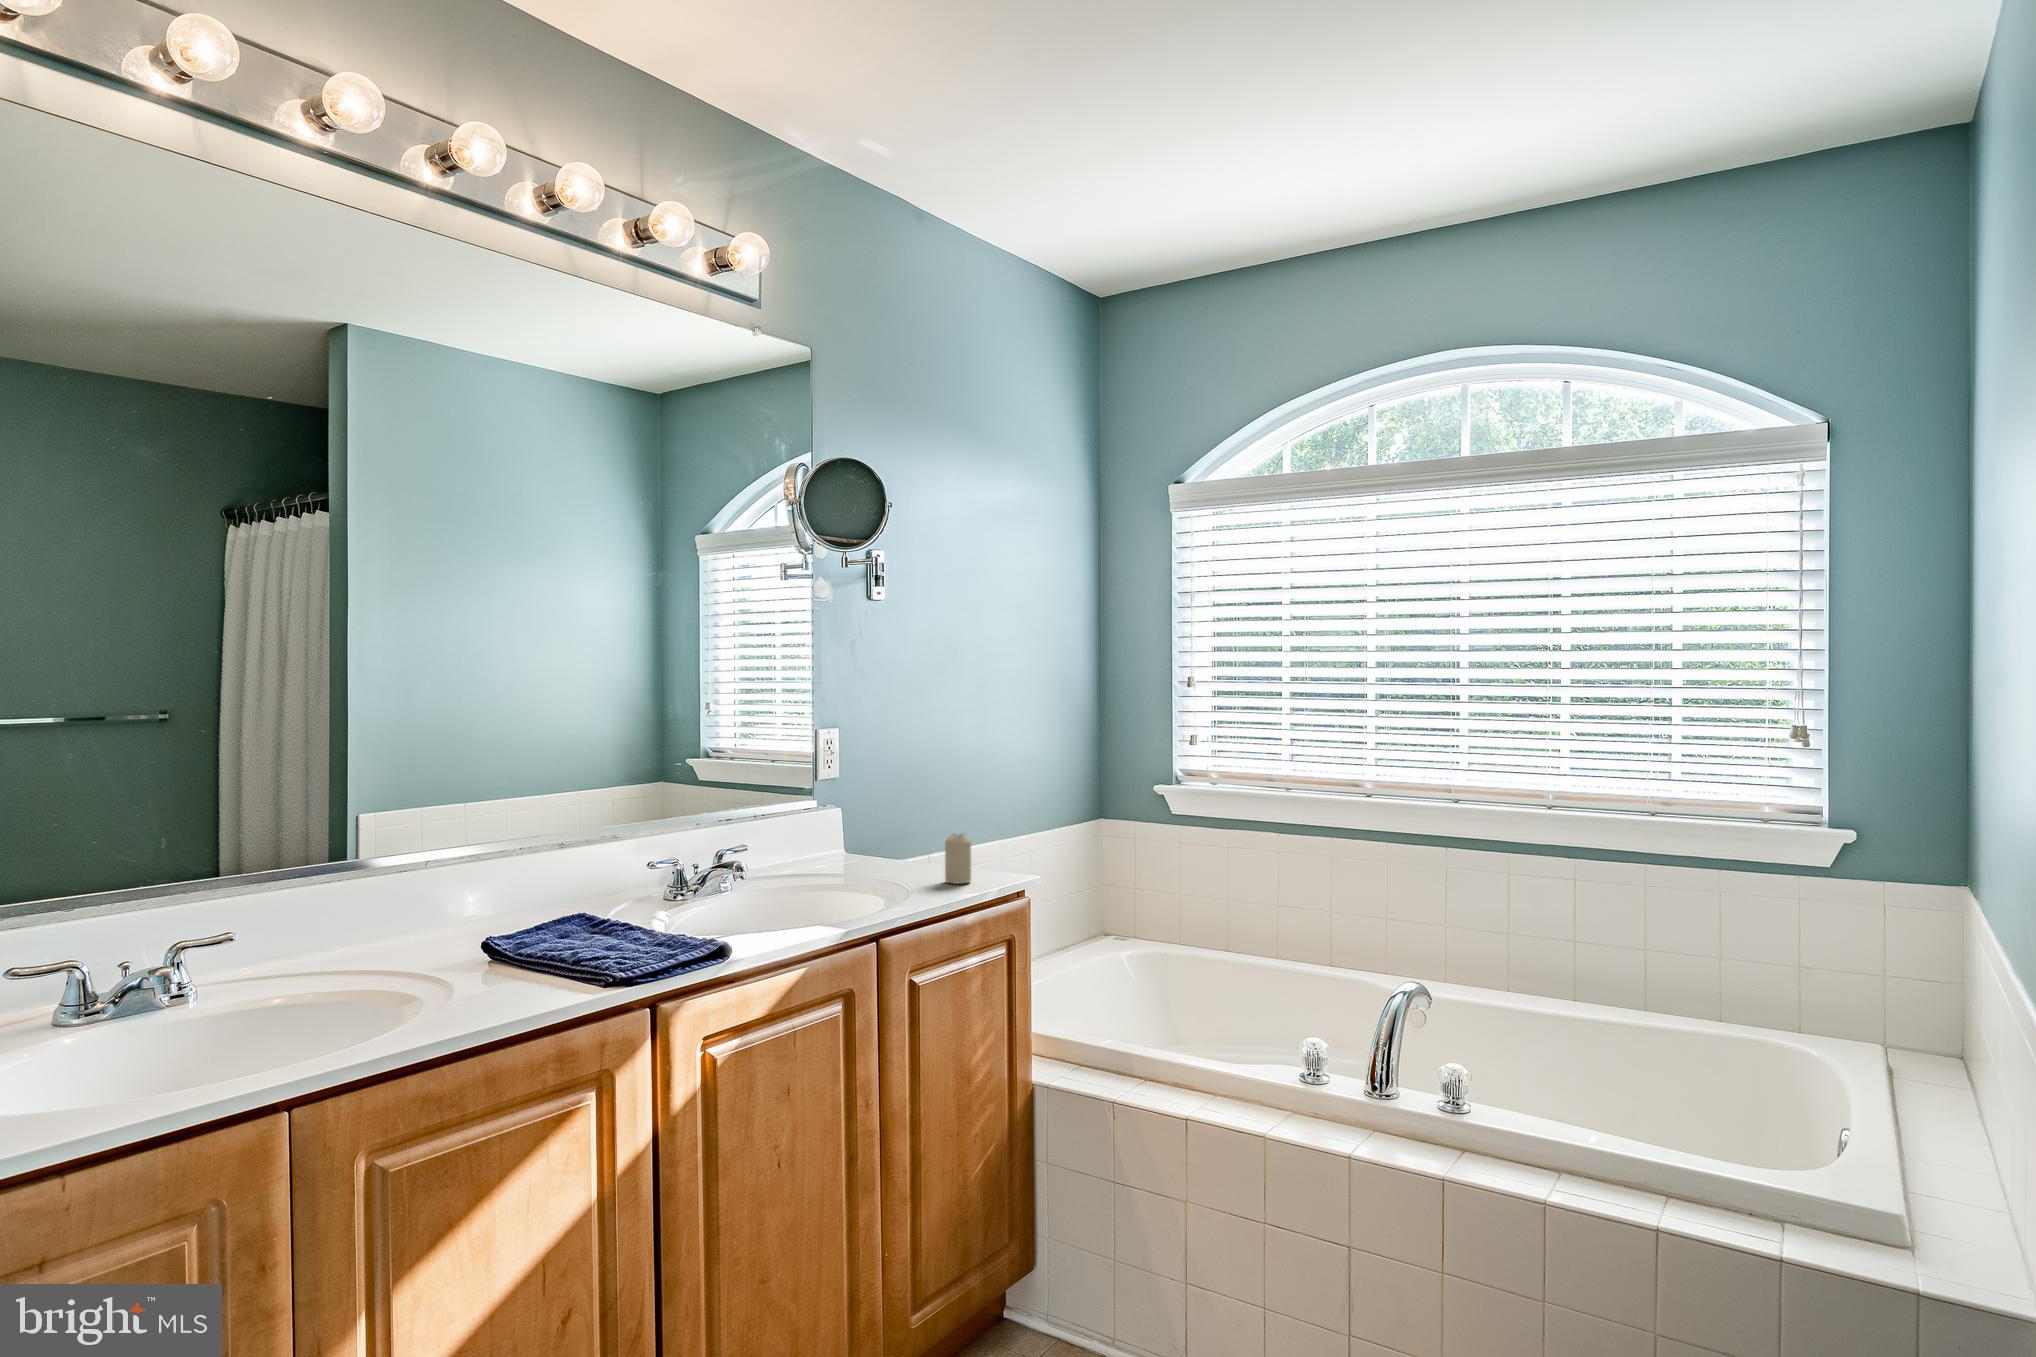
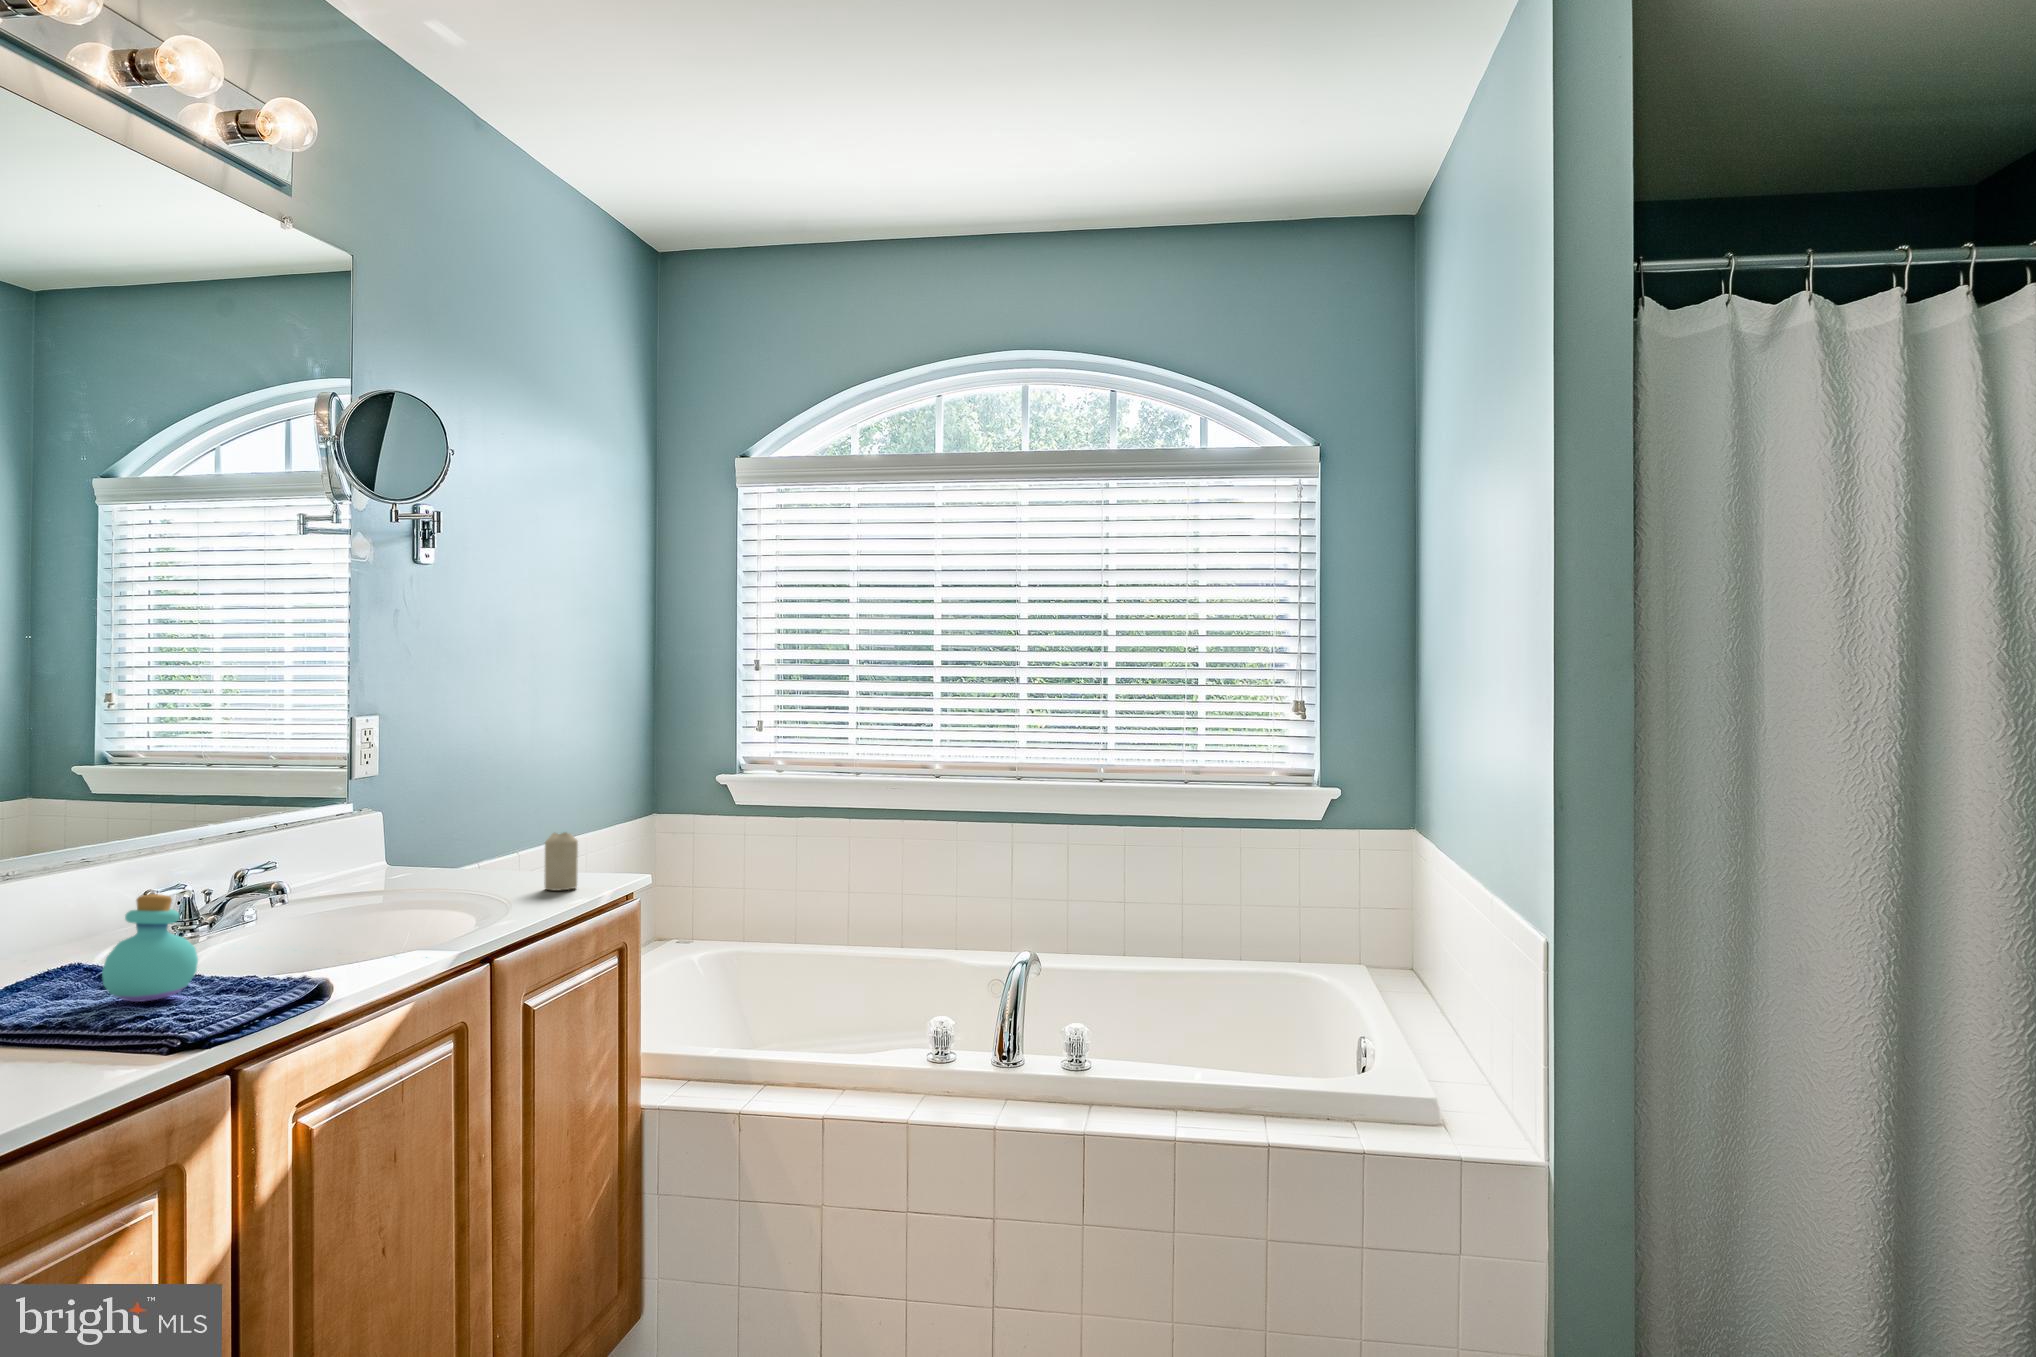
perfume bottle: none [588,867,648,946] -> present [102,894,198,1002]

